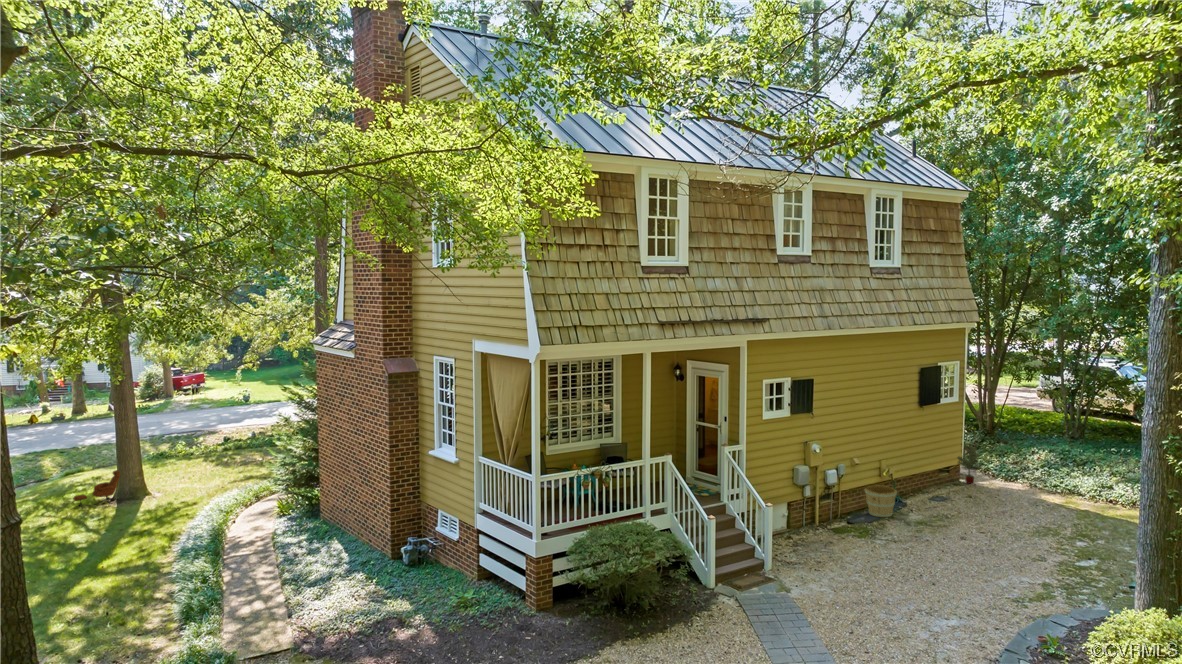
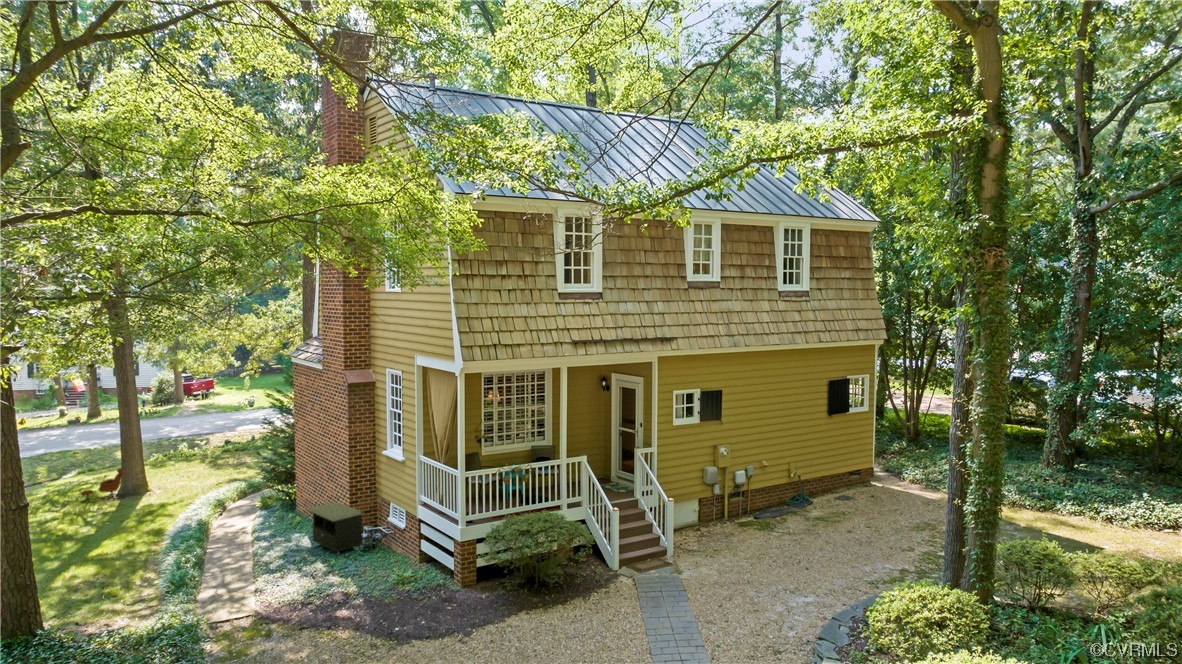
potted tree: present [958,446,979,484] -> none [866,447,887,484]
wooden bucket: present [865,485,897,517] -> none [774,484,801,512]
storage bench: none [345,509,407,570] -> present [310,502,363,554]

